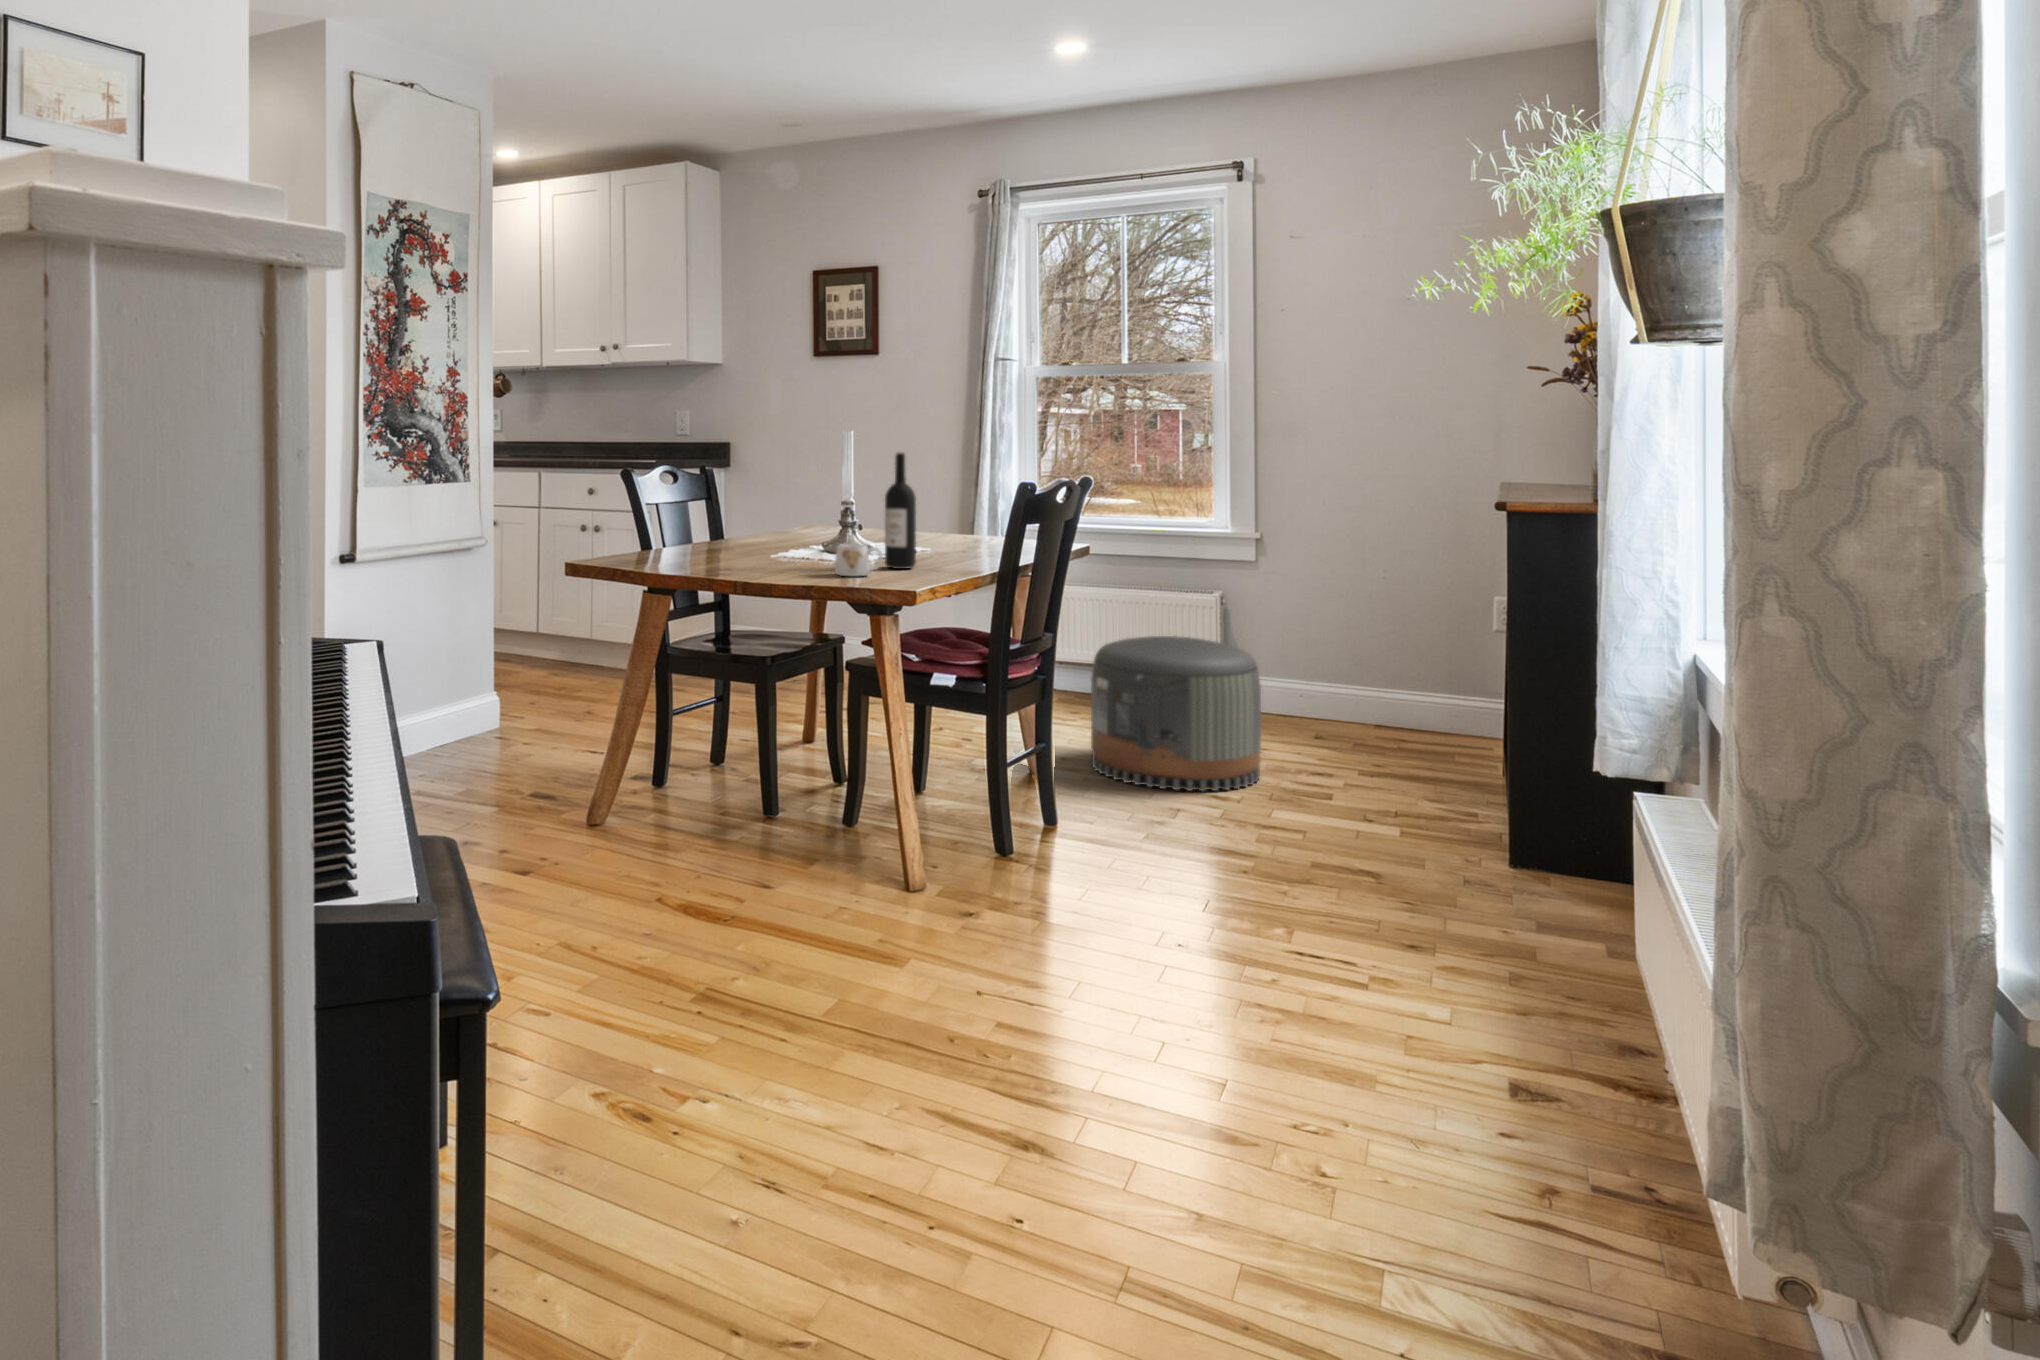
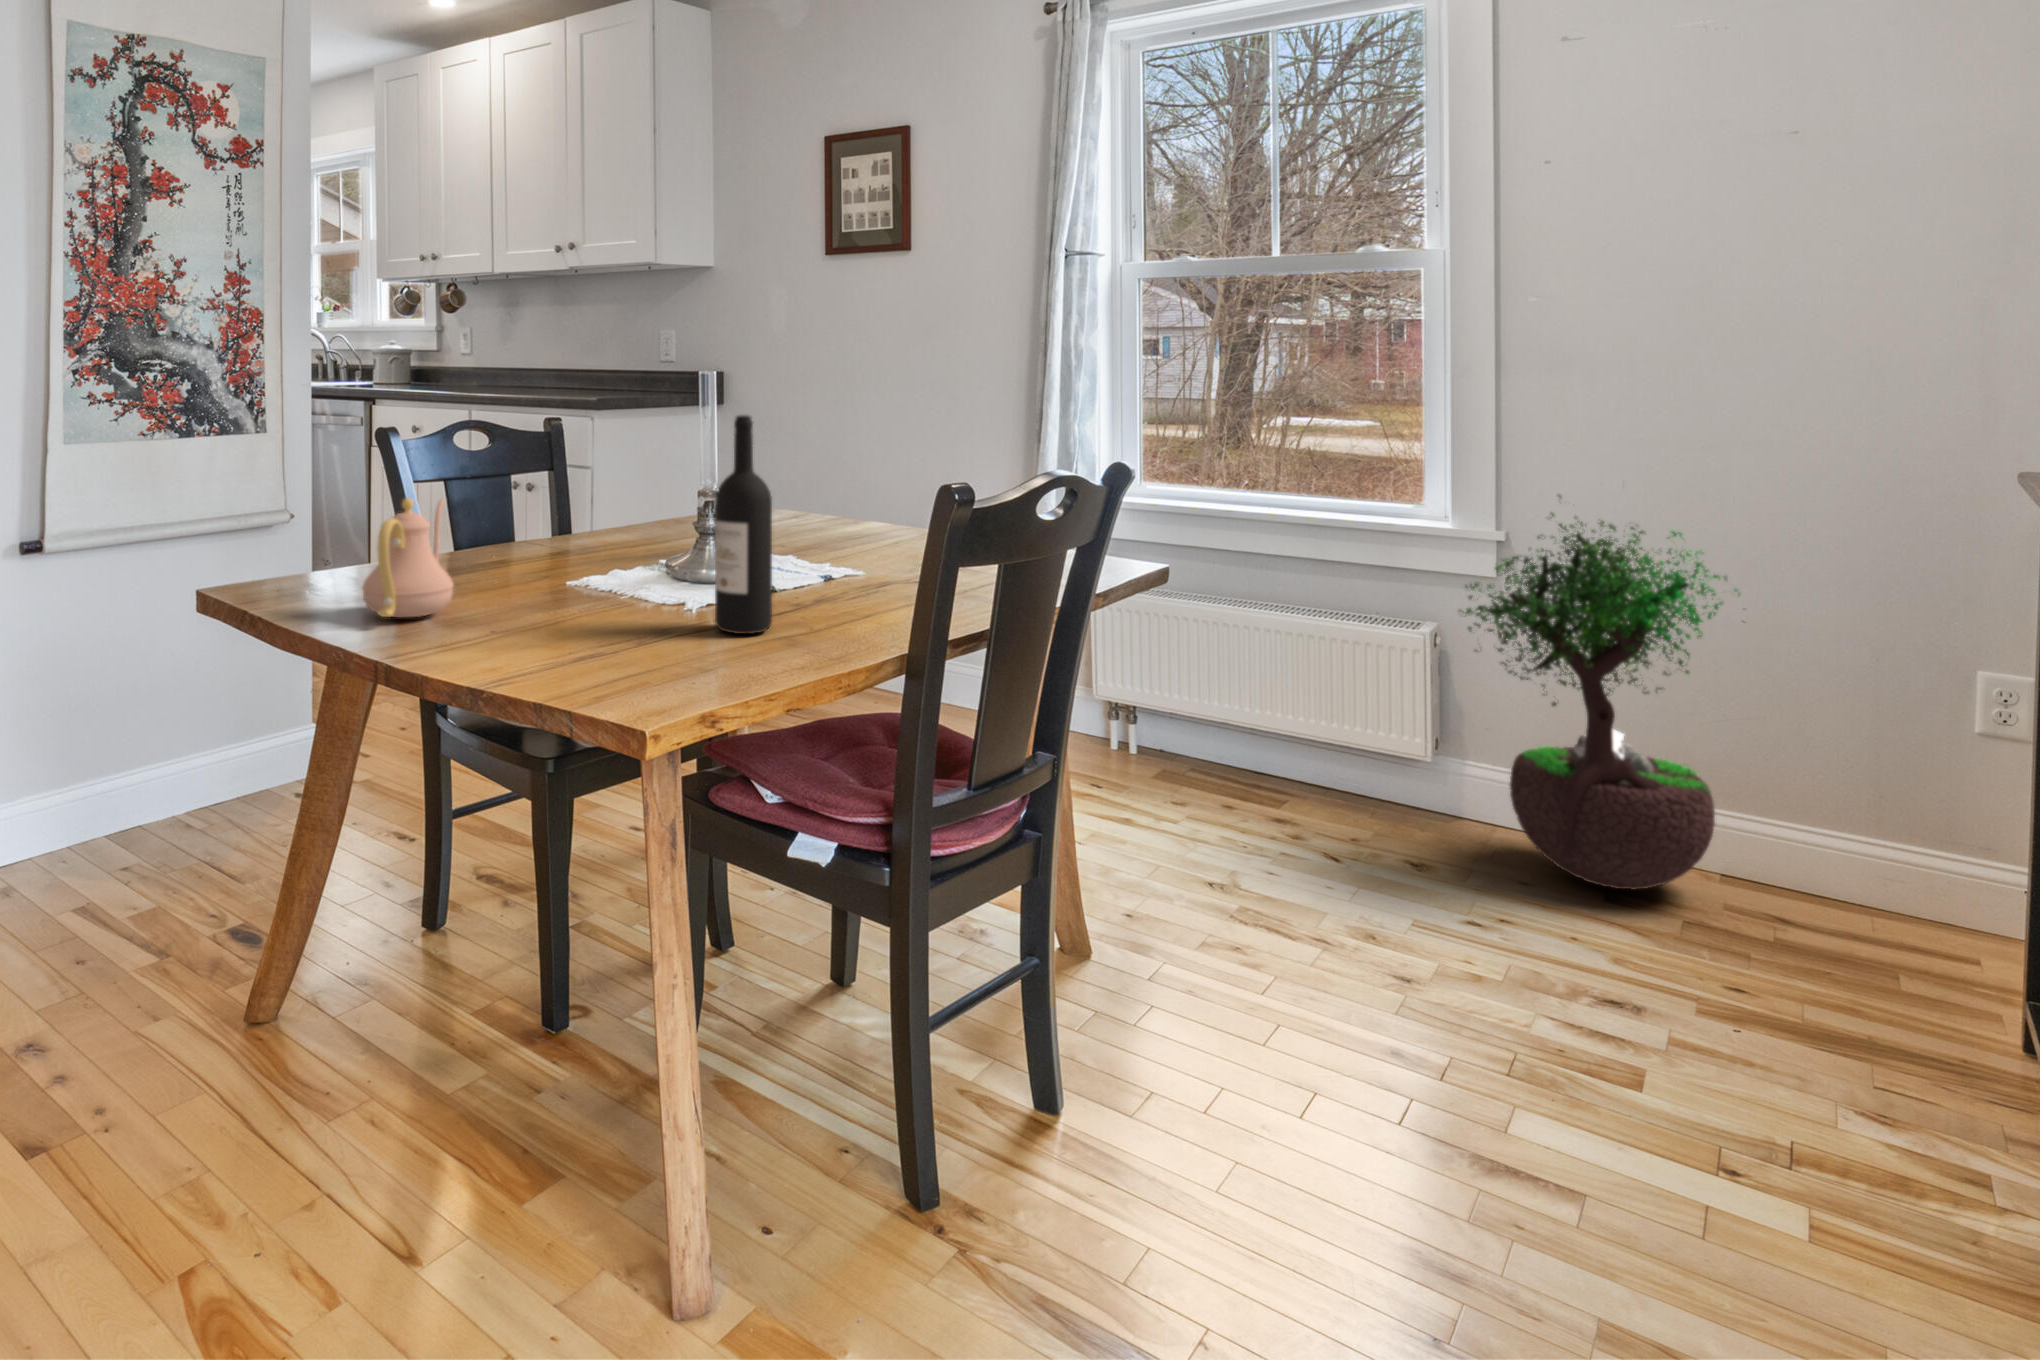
teapot: none [686,500,737,566] -> present [362,498,454,618]
potted tree: none [1238,506,1385,734] -> present [1460,494,1739,890]
mug: present [835,544,883,576] -> none [588,591,673,658]
pouf: present [1091,636,1261,791] -> none [1177,719,1493,1036]

